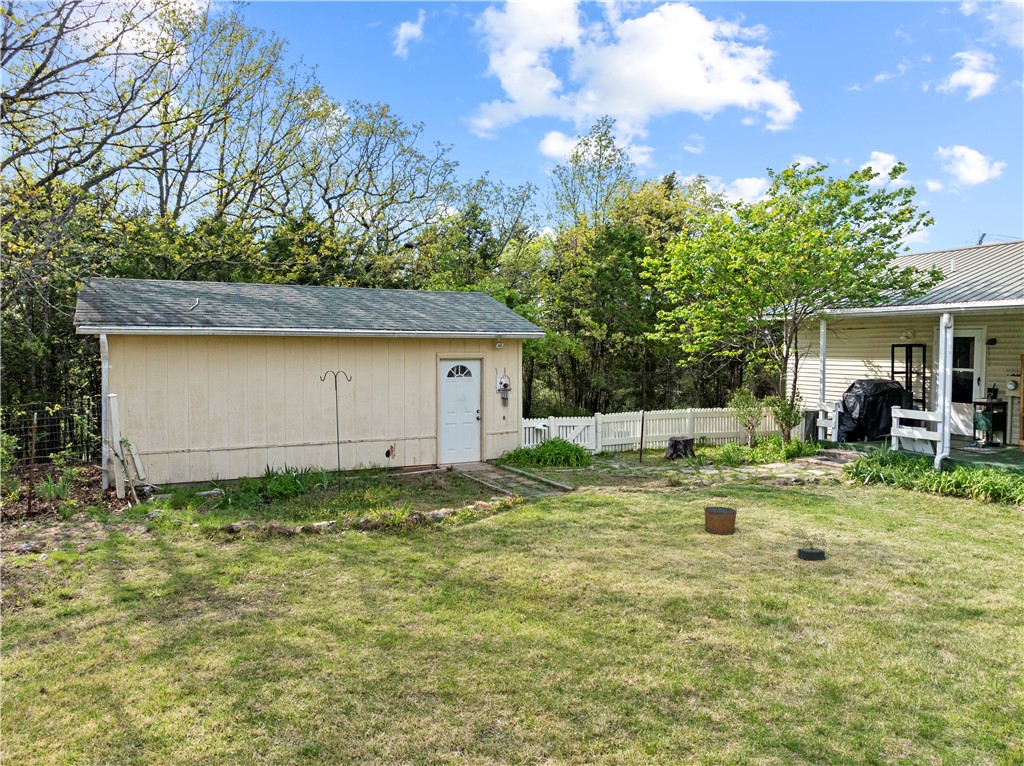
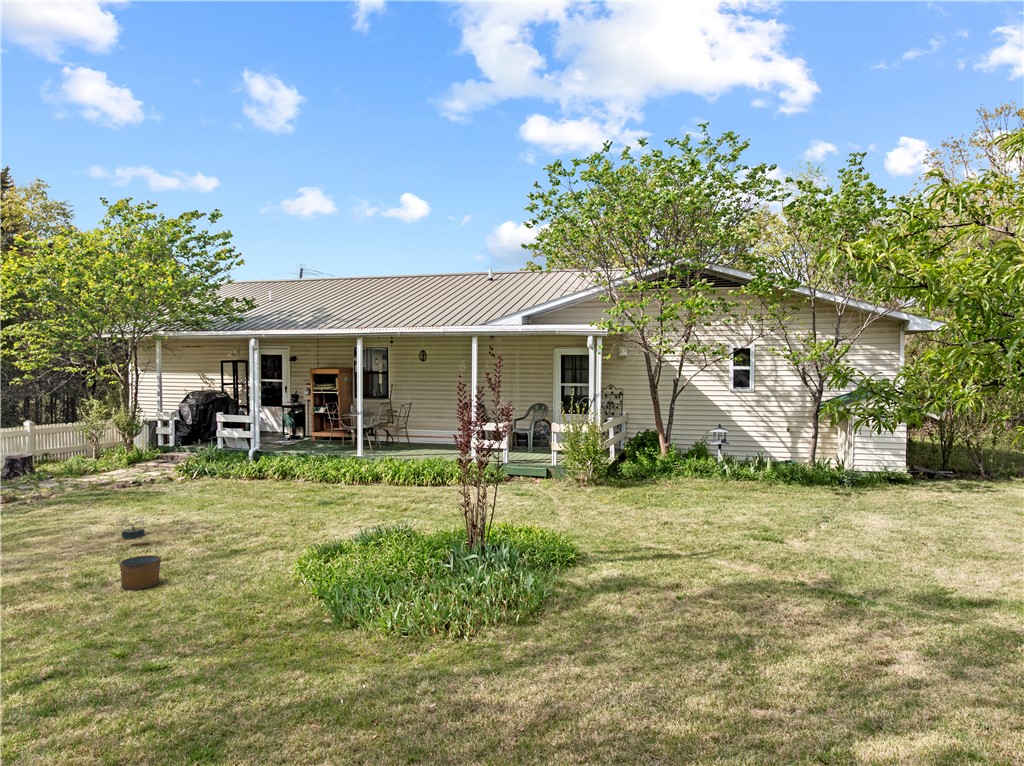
bucket: present [704,495,737,534] -> present [119,542,161,590]

